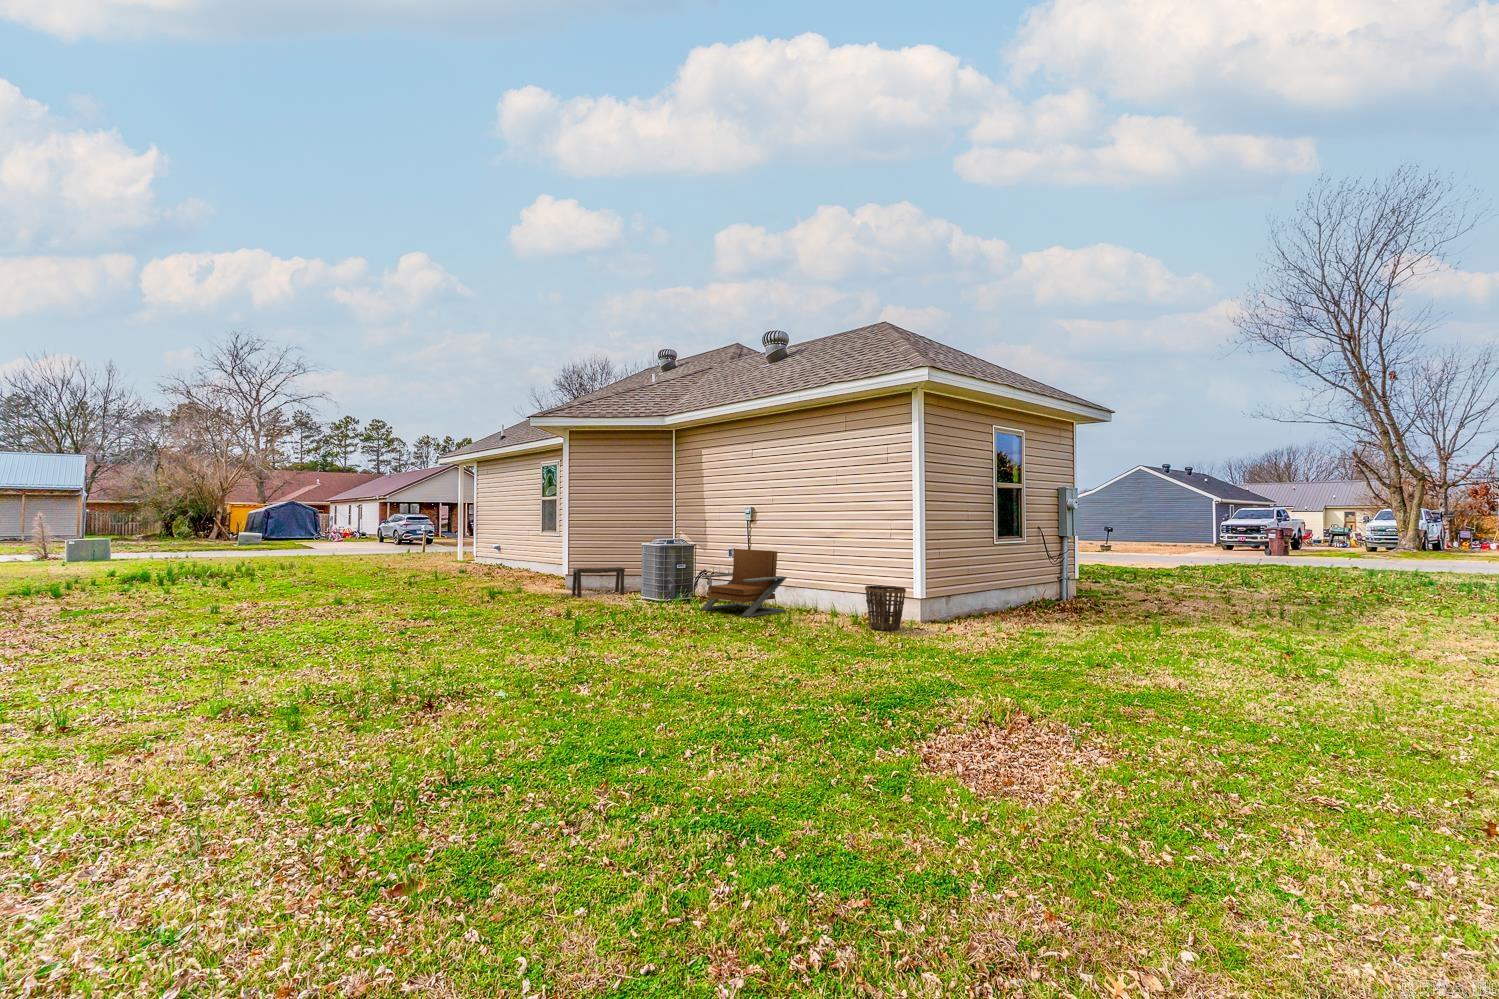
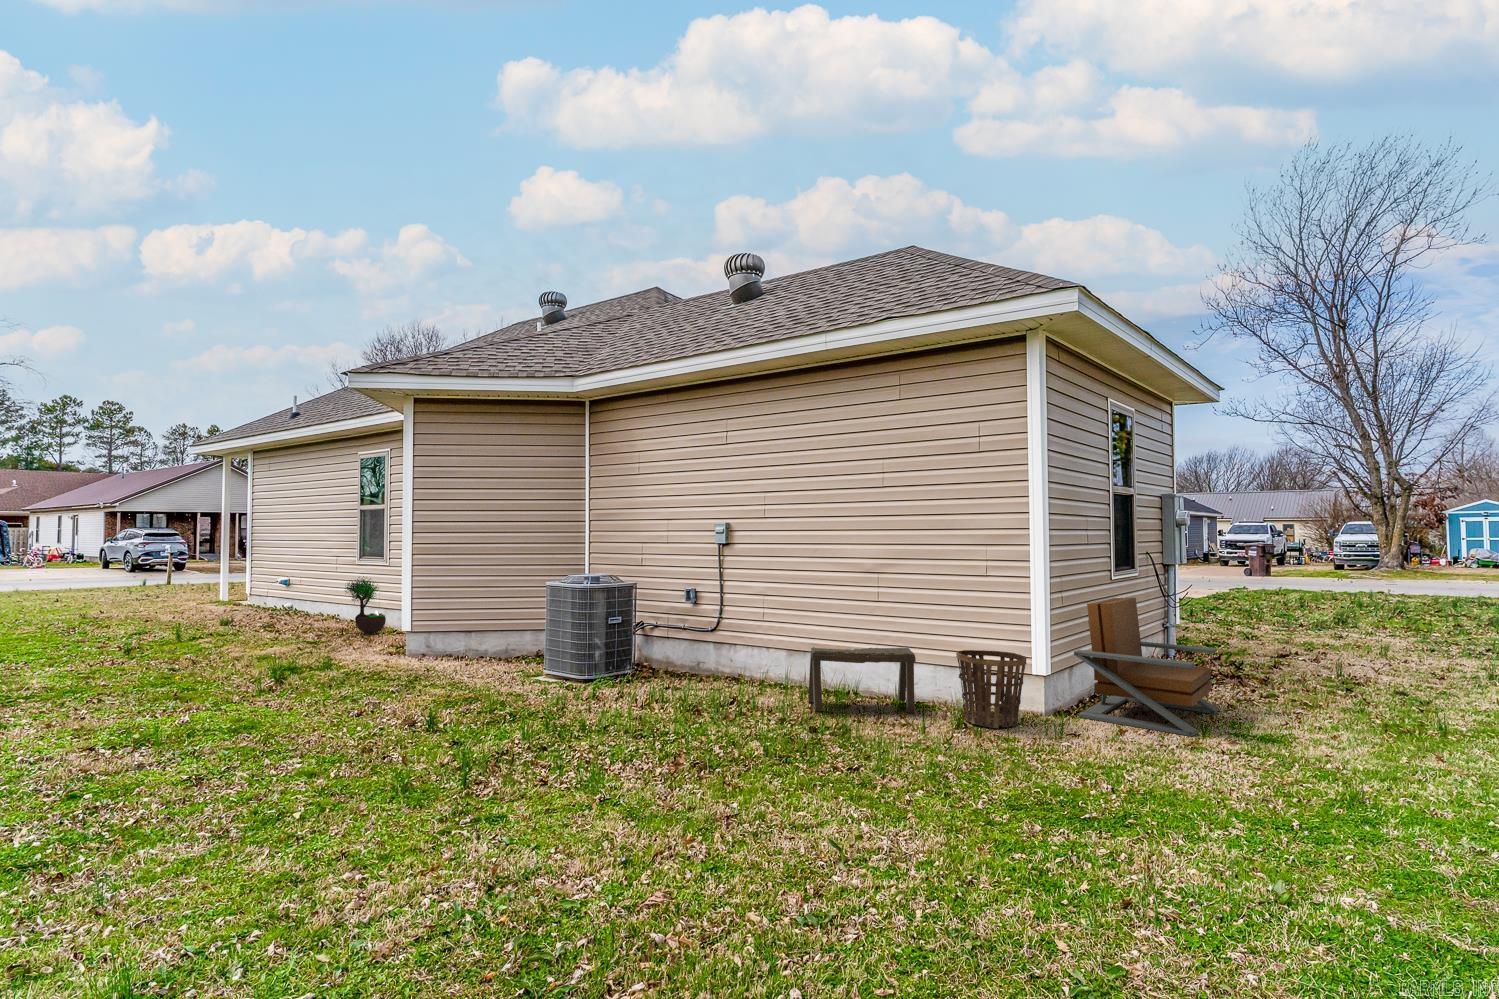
potted tree: none [531,541,556,580] -> present [345,576,386,634]
lounge chair: present [701,549,787,617] -> present [1074,598,1218,736]
bench: present [572,567,625,597] -> present [808,647,916,713]

